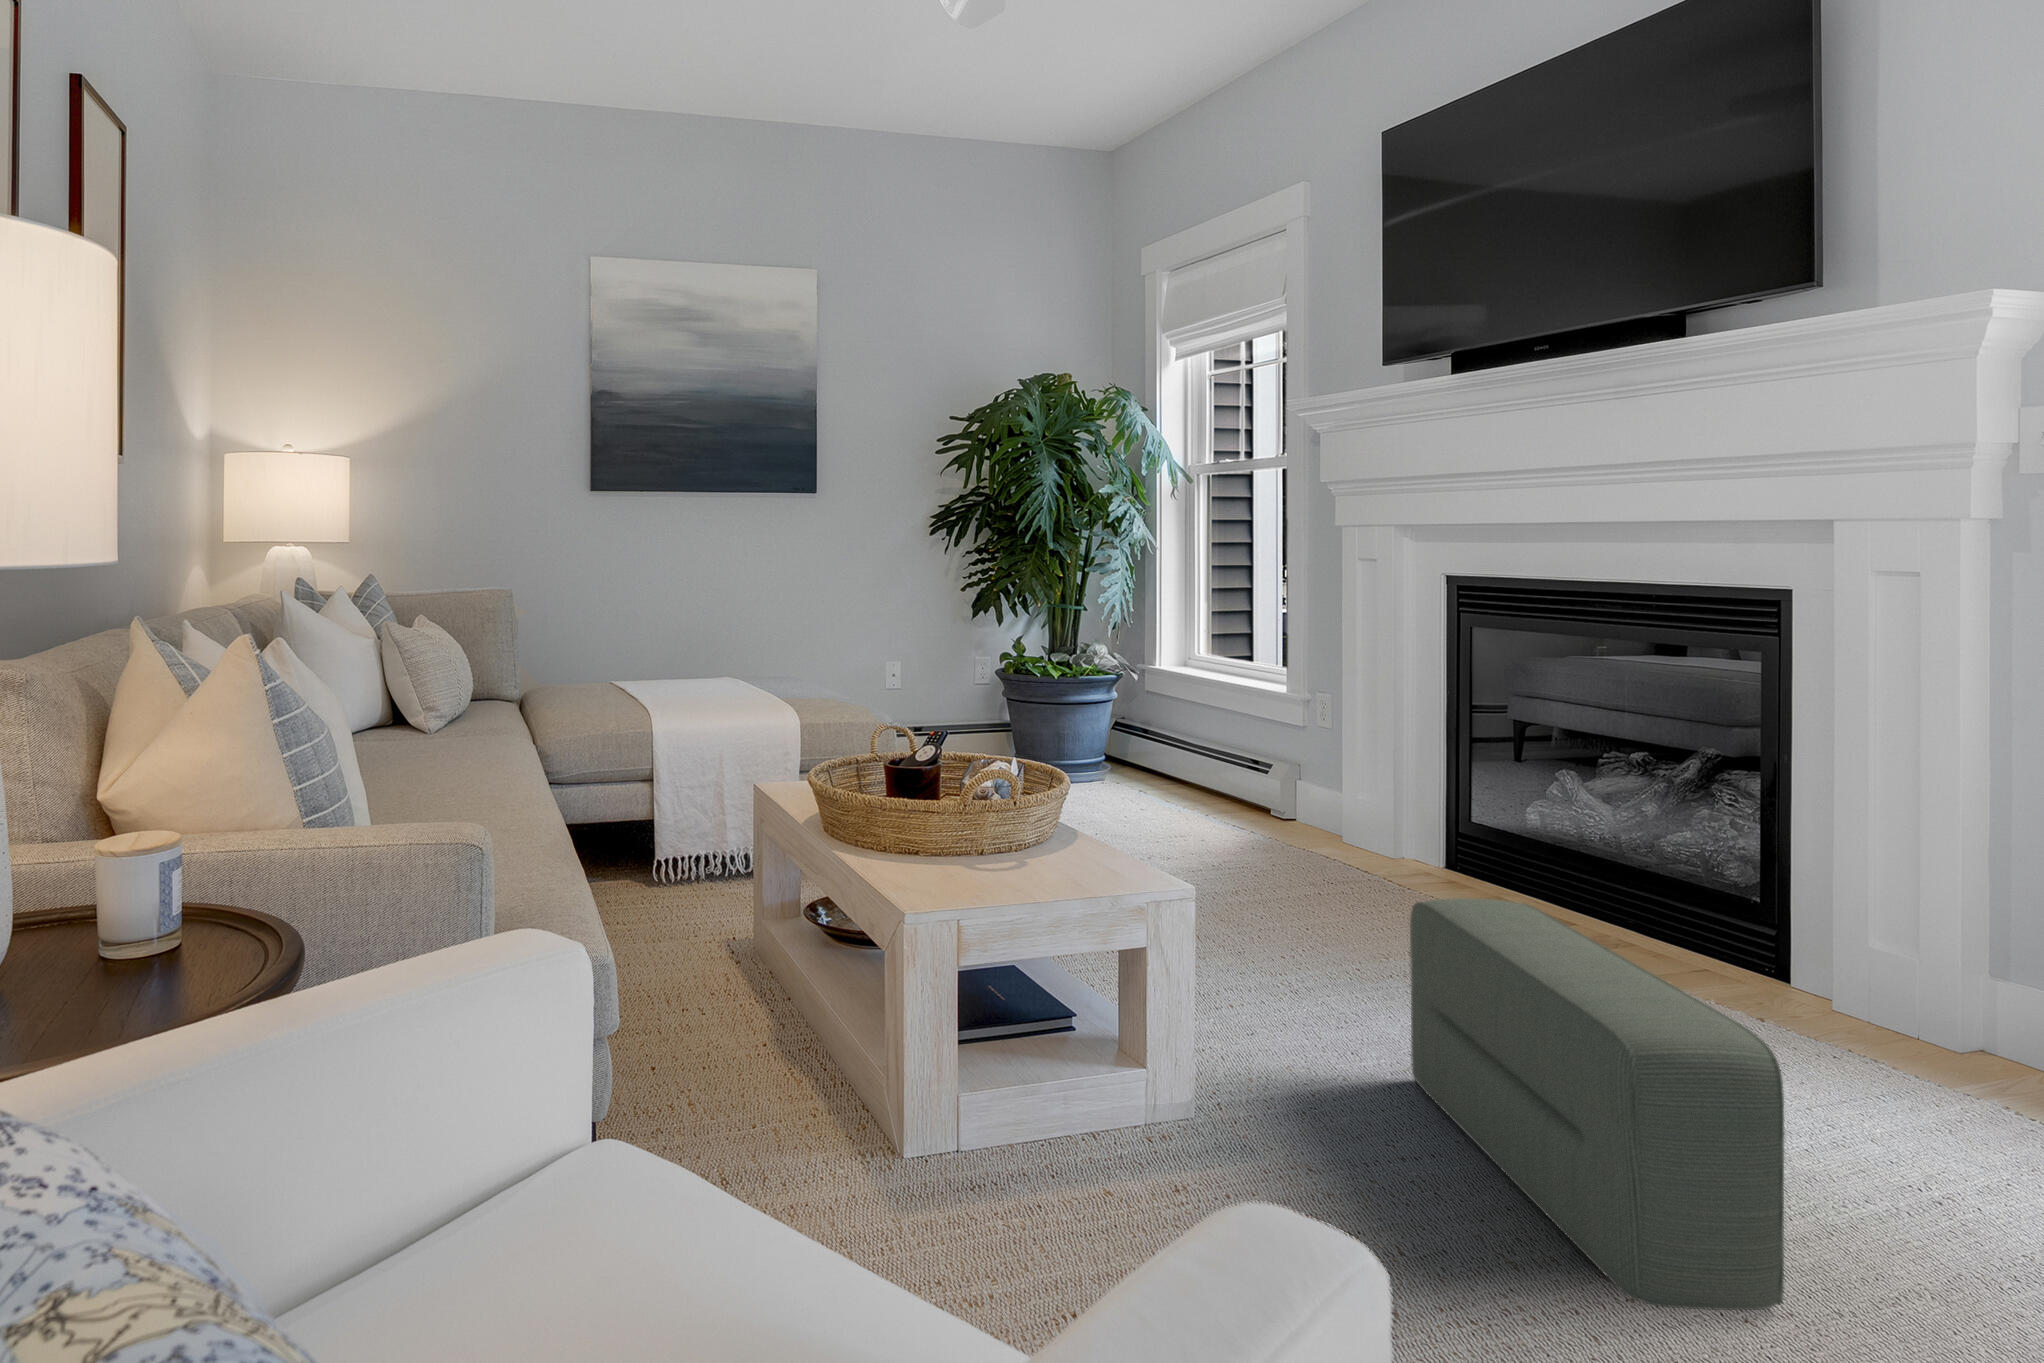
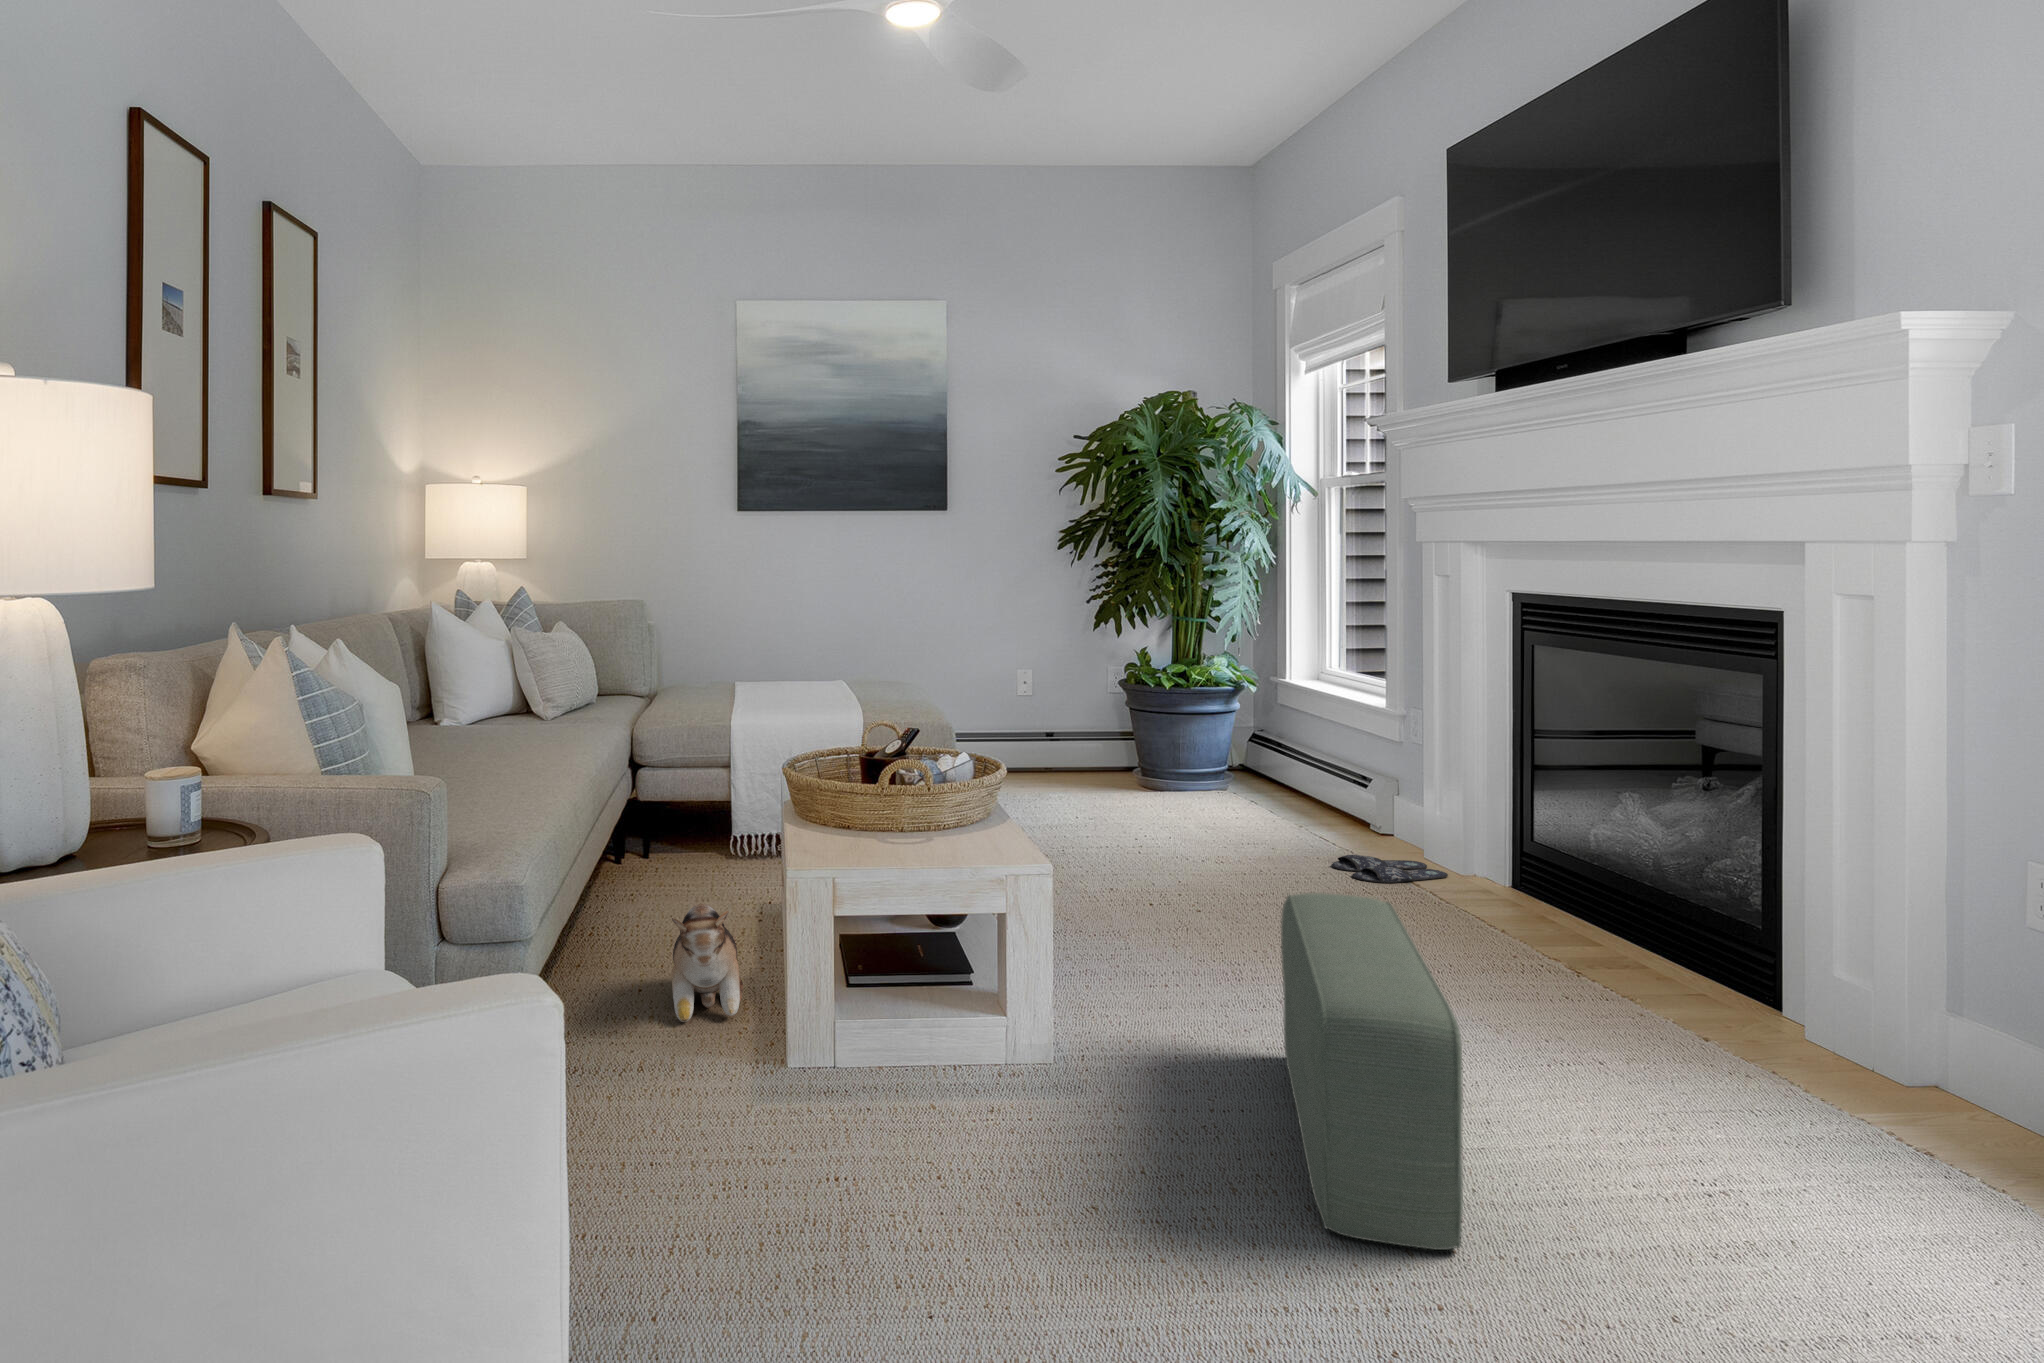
slippers: none [1274,843,1386,871] -> present [1332,855,1448,883]
plush toy: none [695,958,796,1107] -> present [672,904,743,1022]

